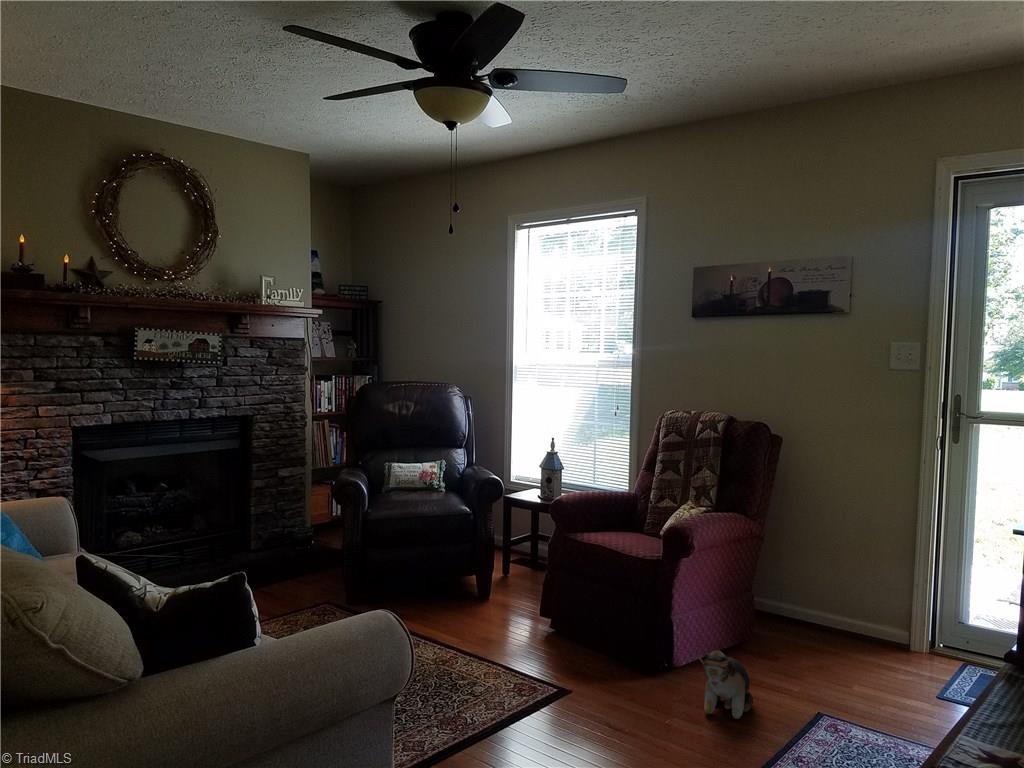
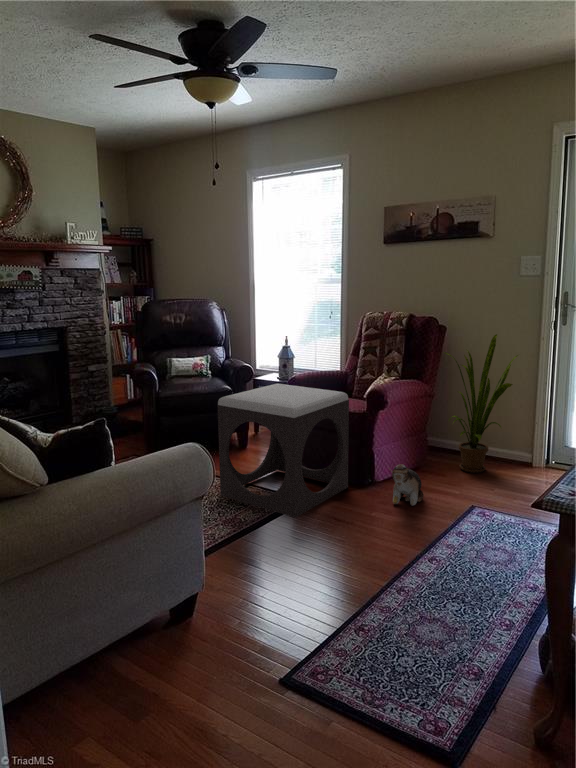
house plant: none [778,449,899,662] -> present [445,334,518,473]
footstool: none [440,511,638,729] -> present [218,384,349,518]

